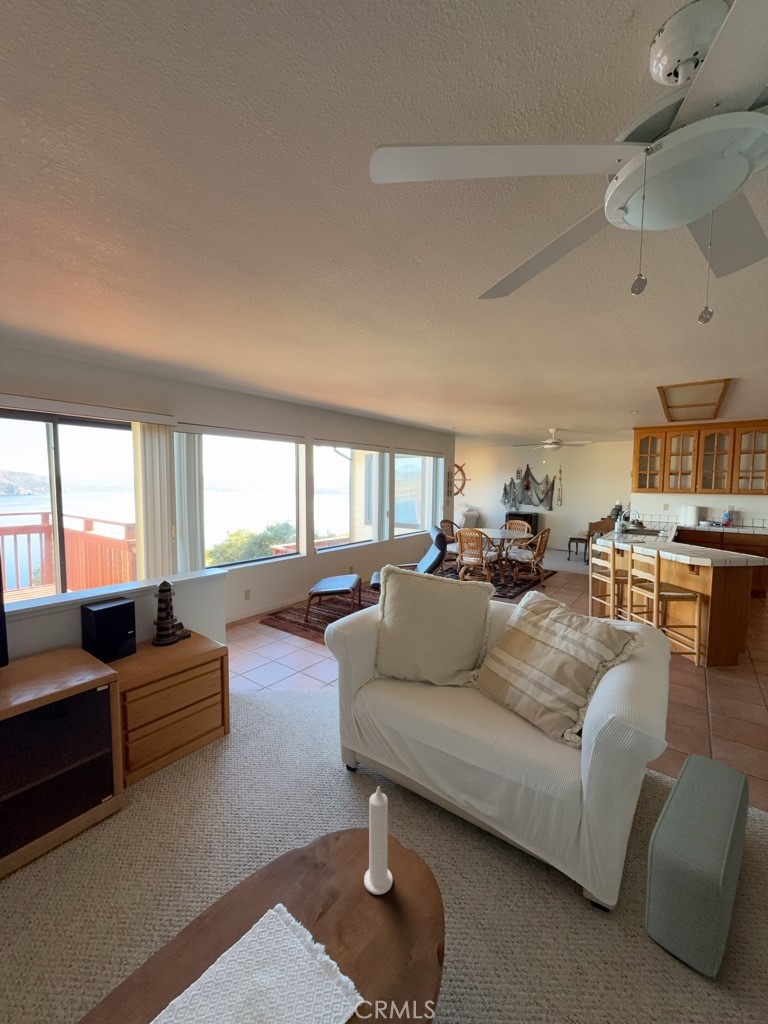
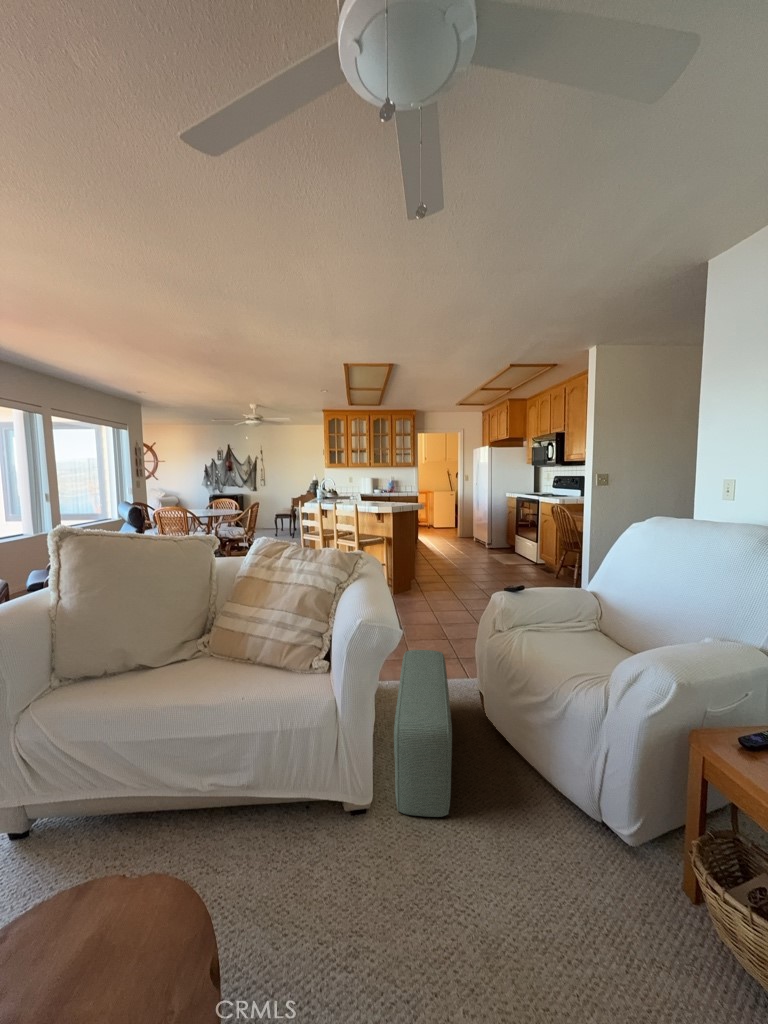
candle: present [364,786,393,895] -> none [75,791,129,962]

